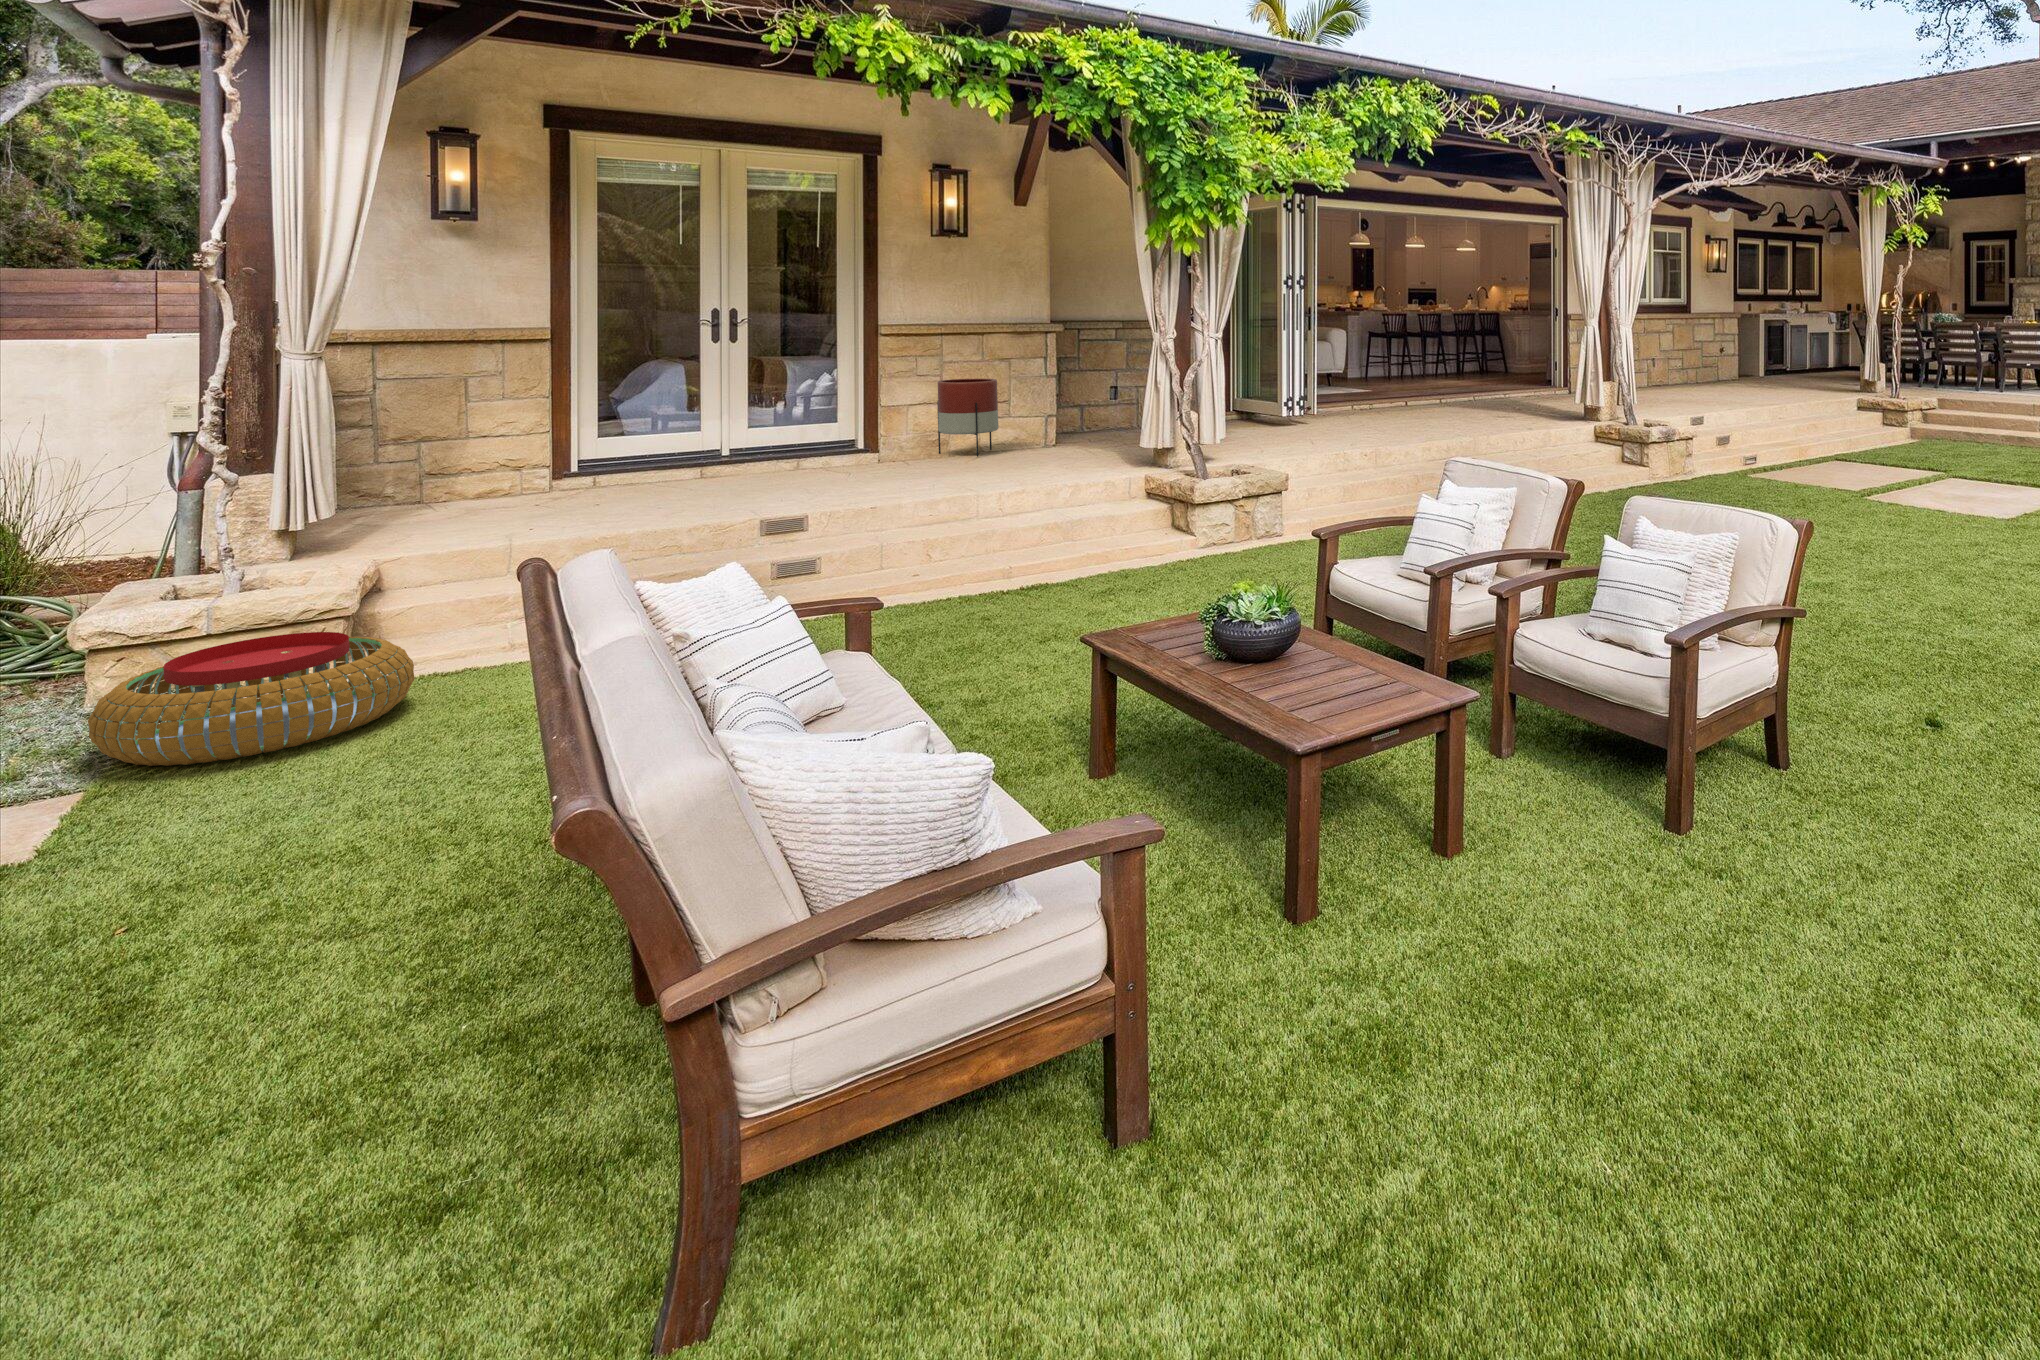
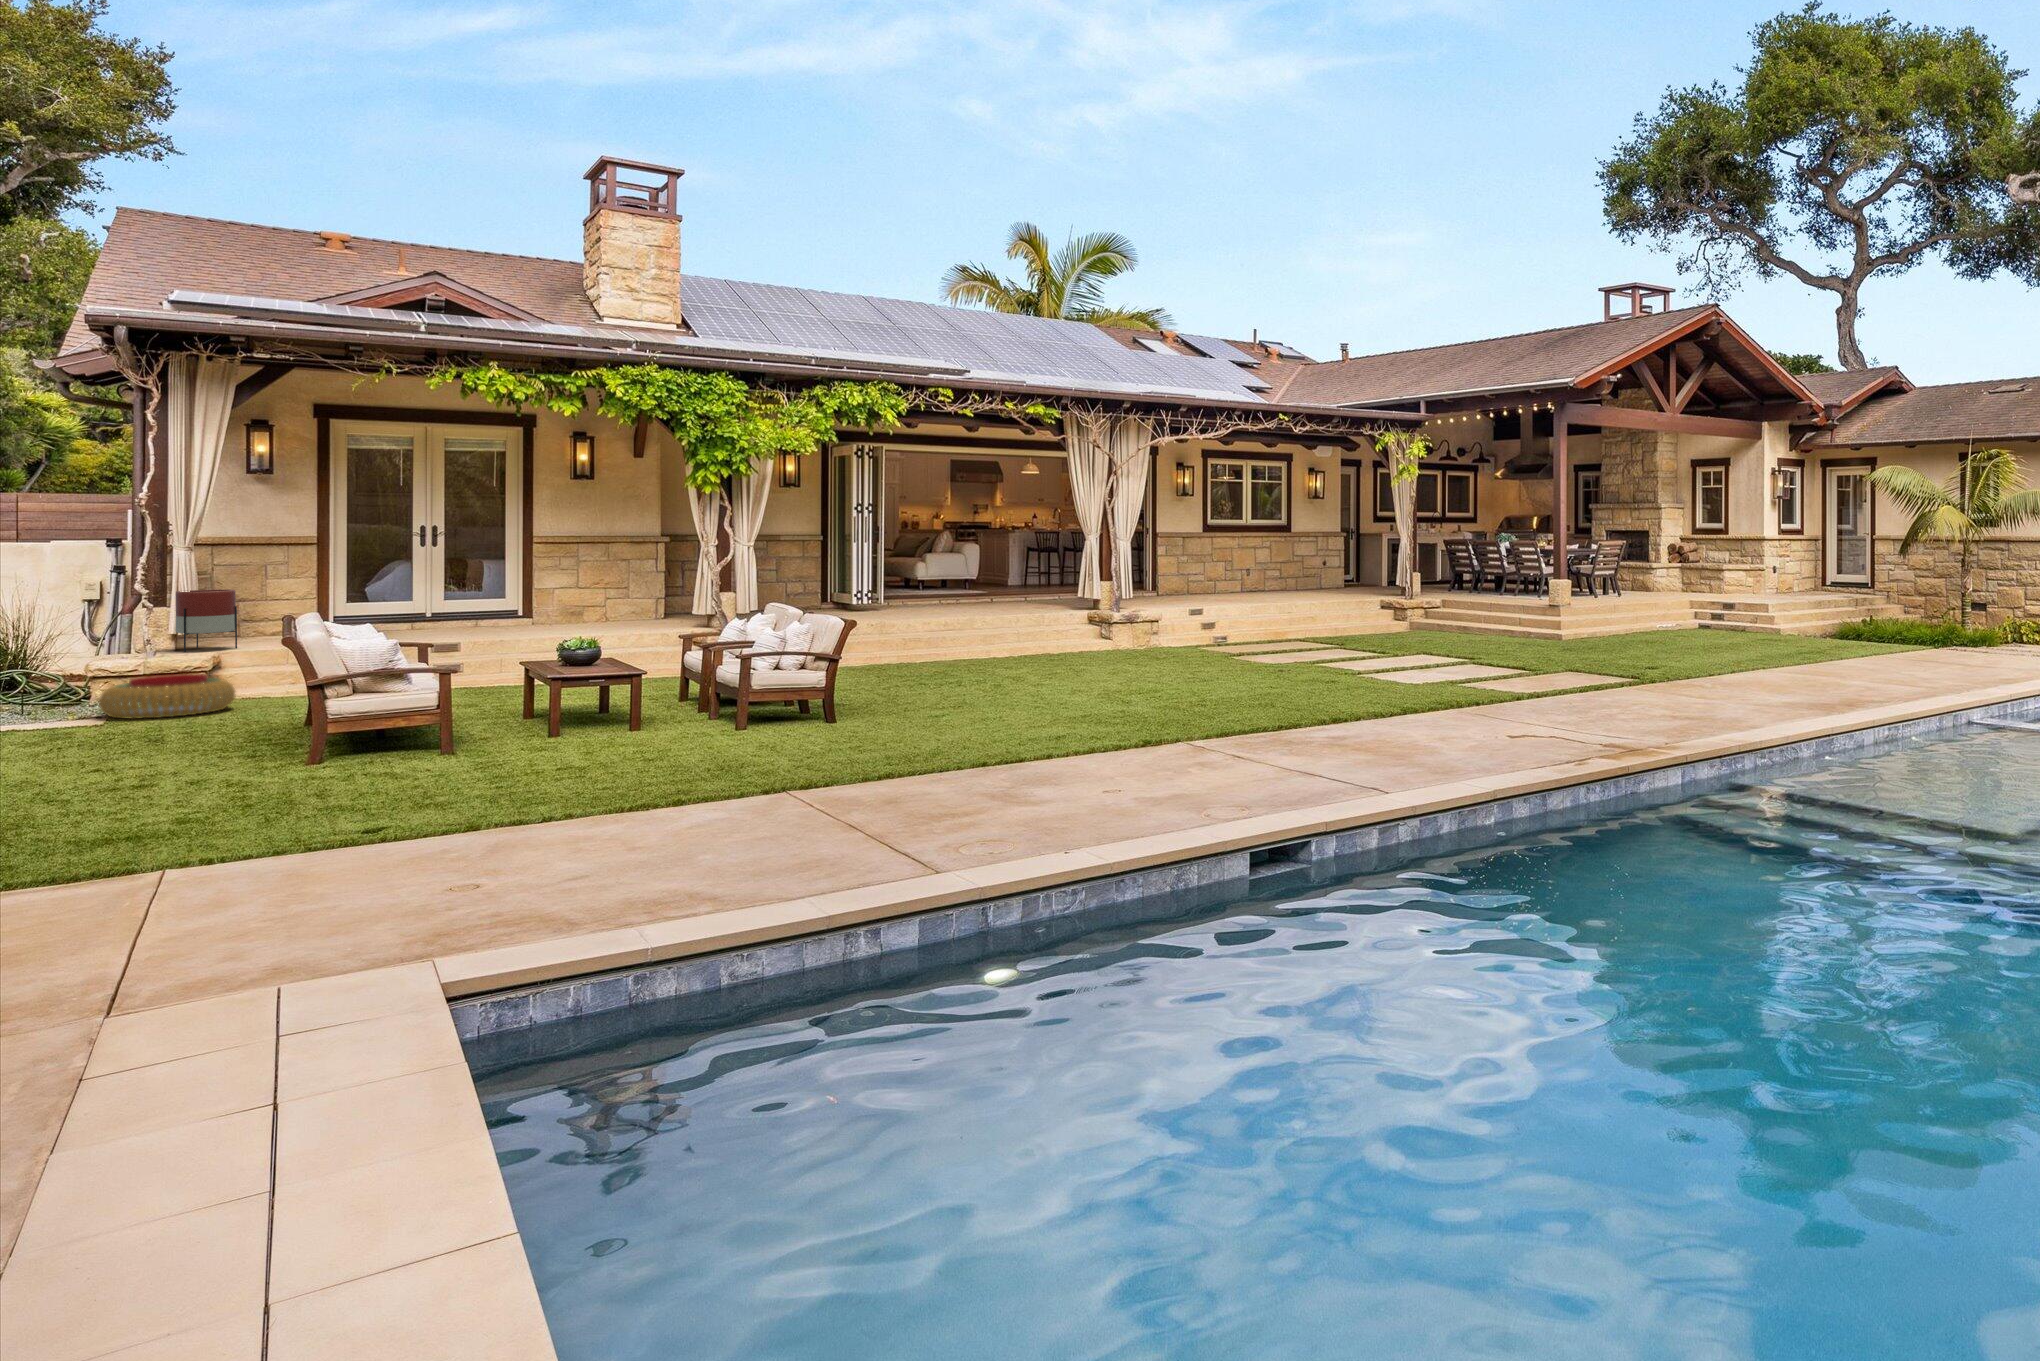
planter: present [937,378,999,457] -> present [176,589,237,652]

